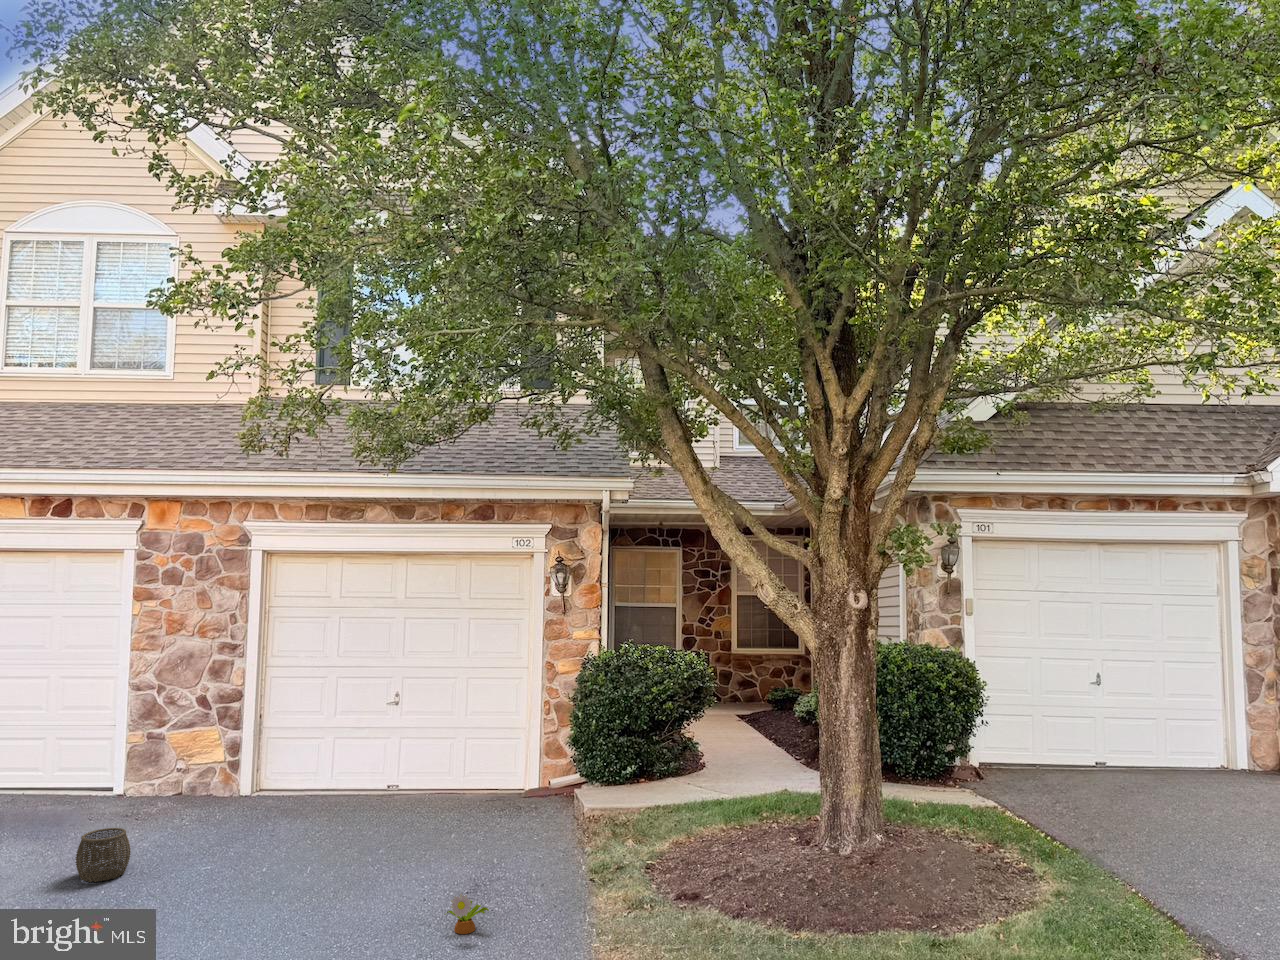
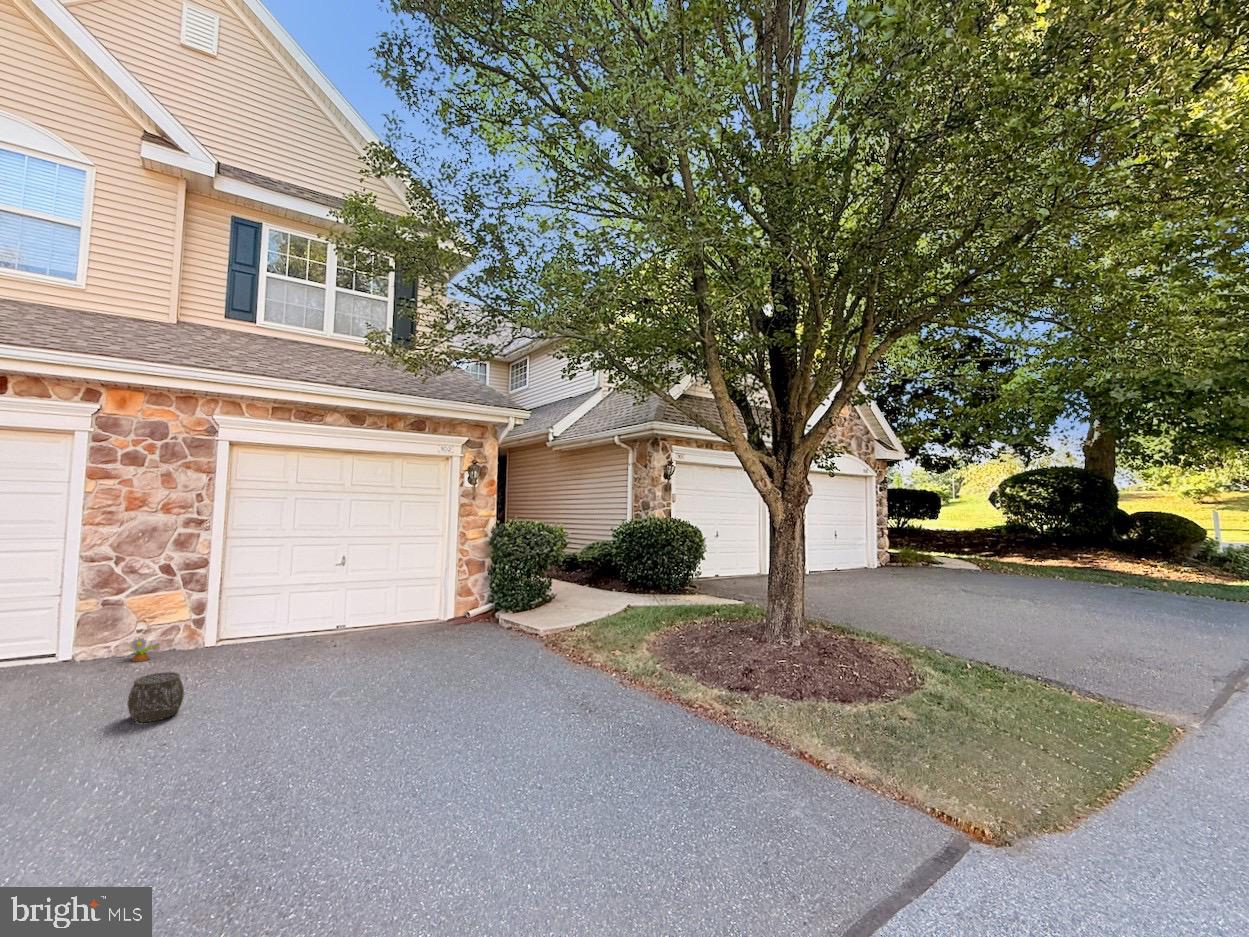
decorative plant: present [444,894,489,934] -> present [130,637,157,662]

